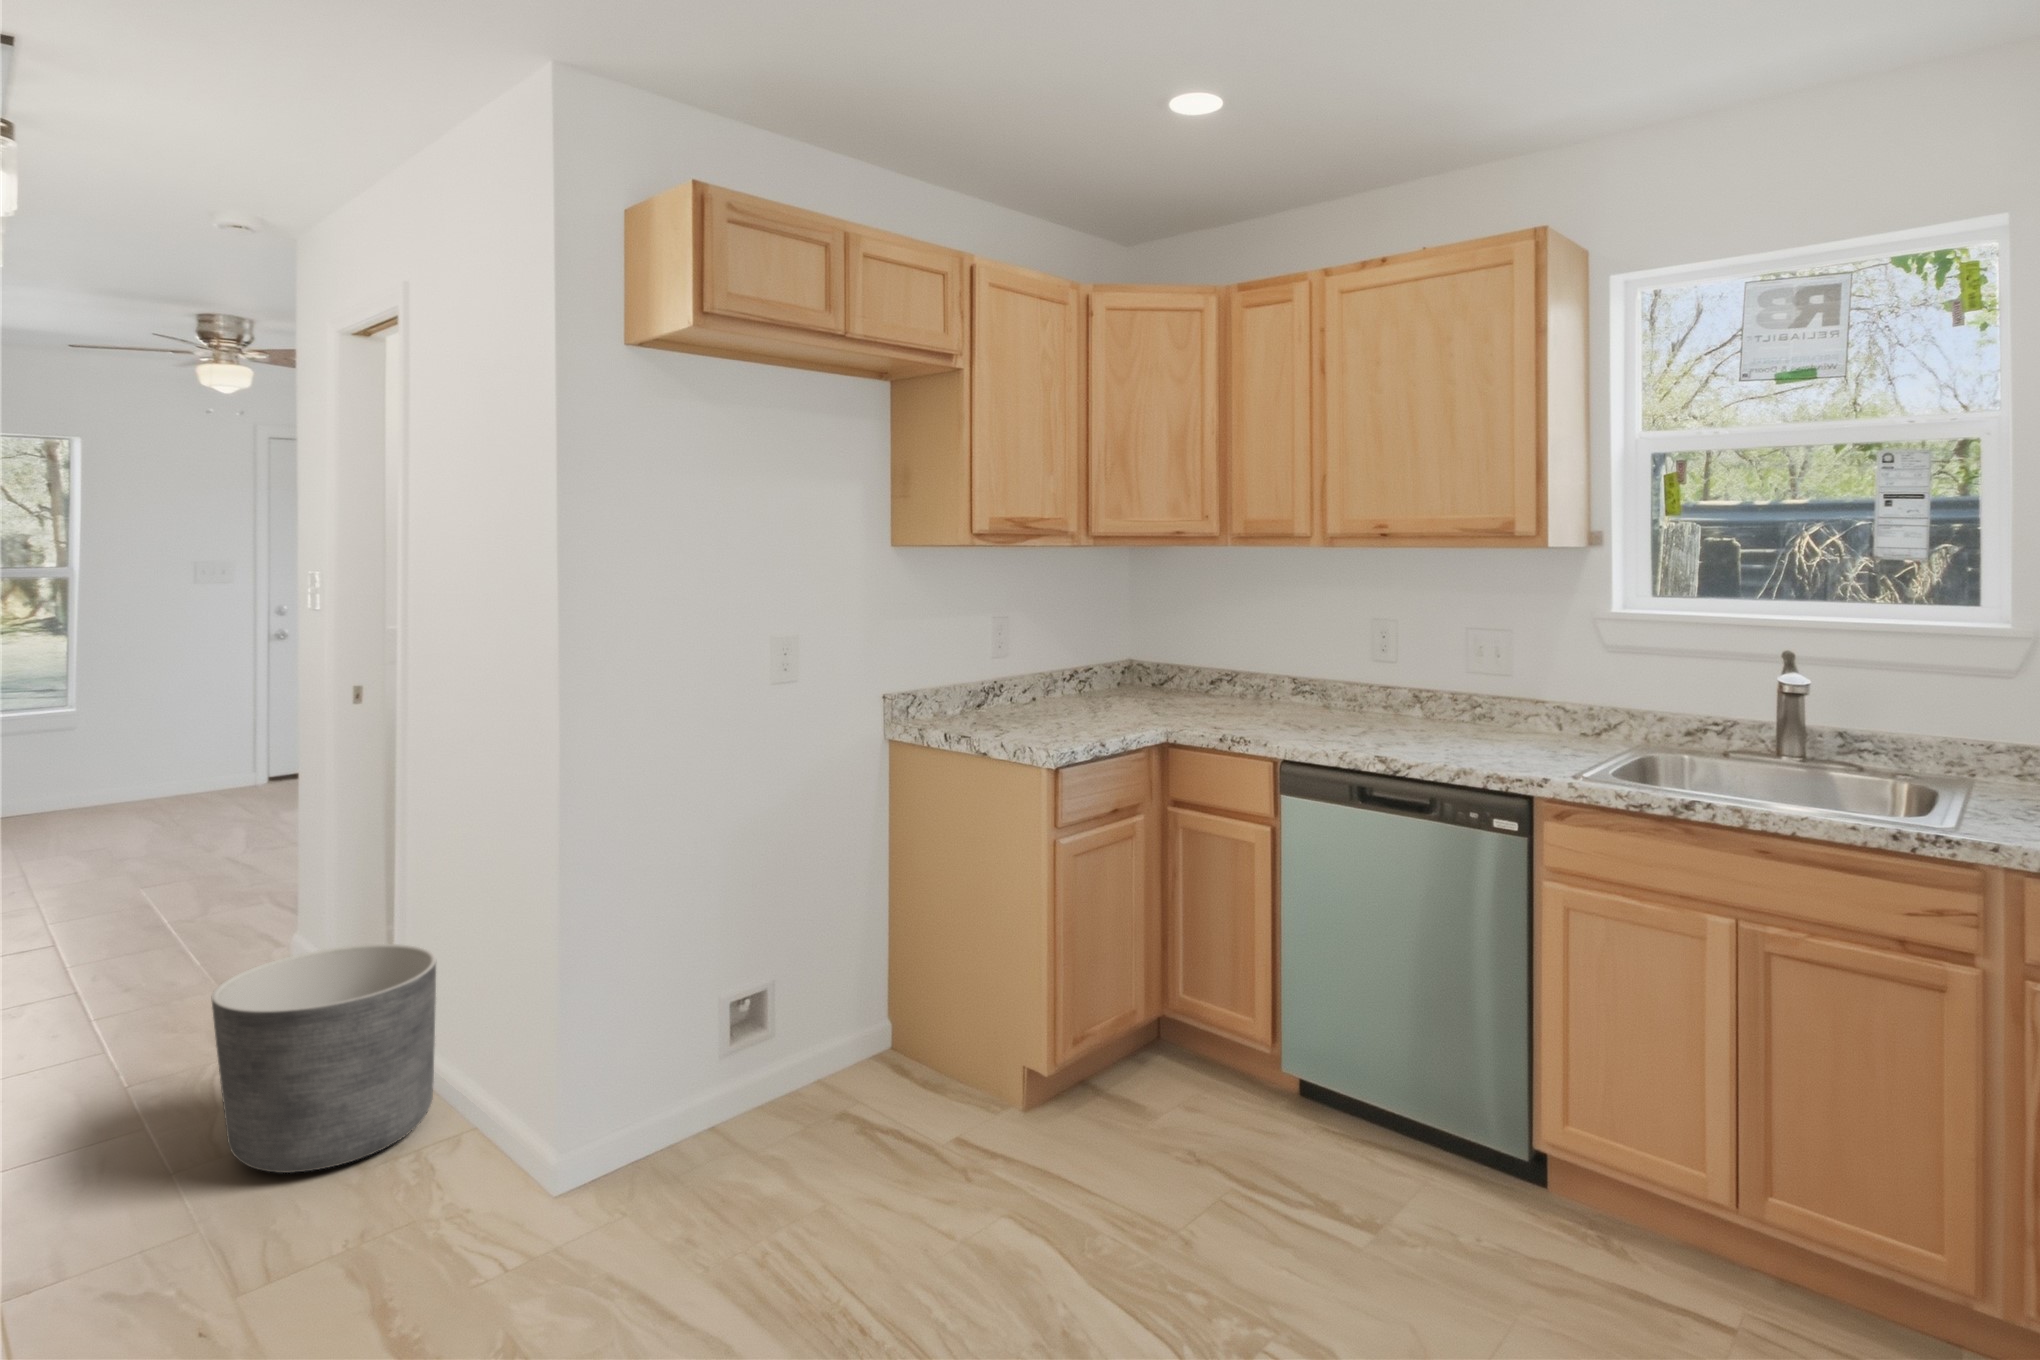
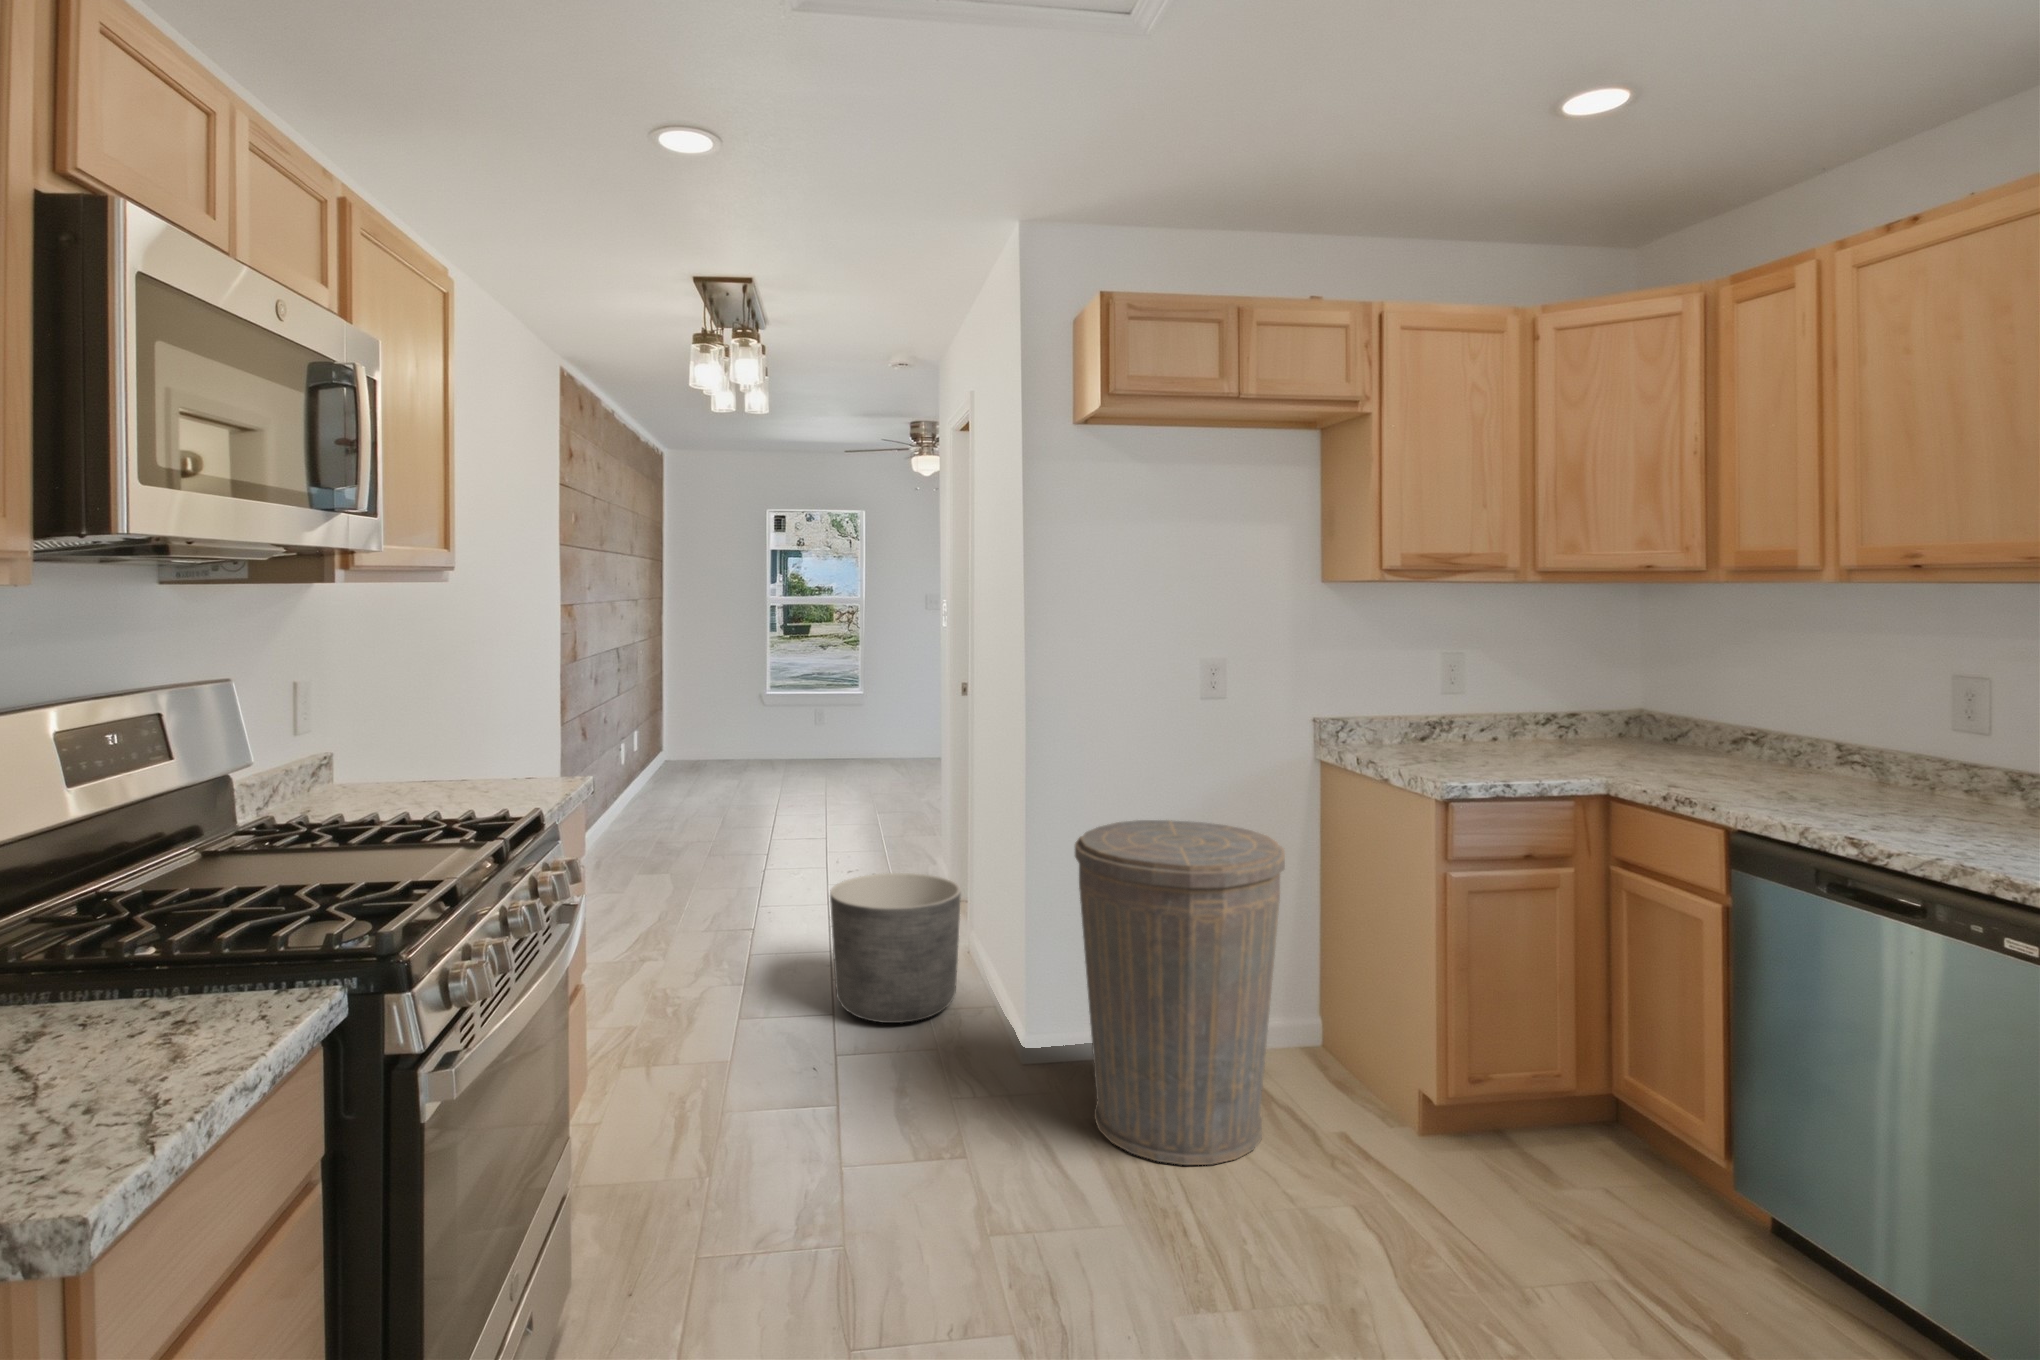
trash can: none [661,818,910,1222] -> present [1075,820,1285,1165]

